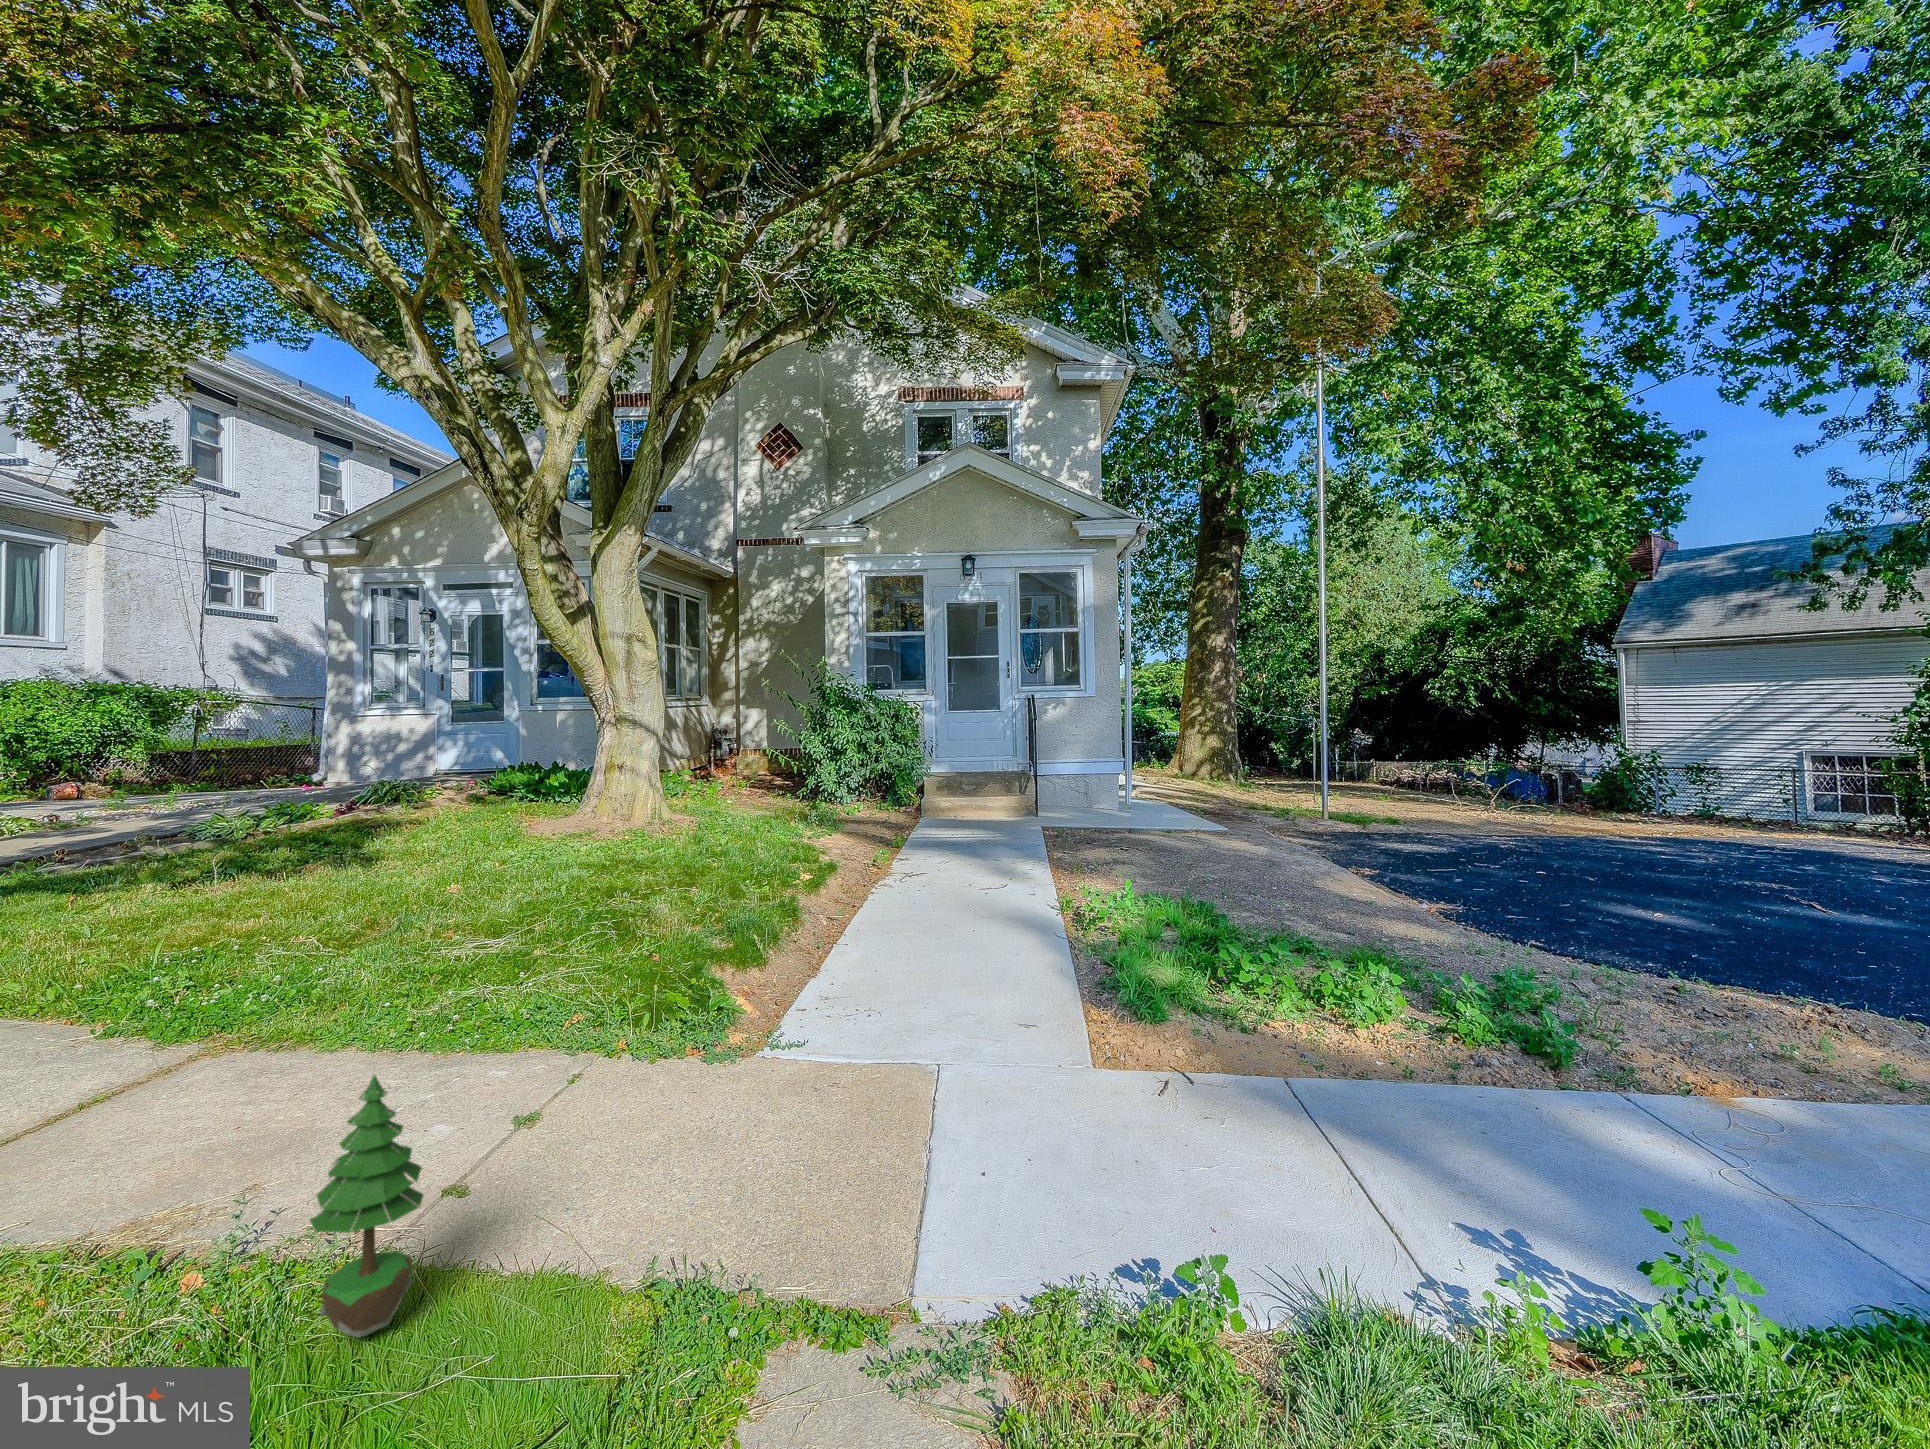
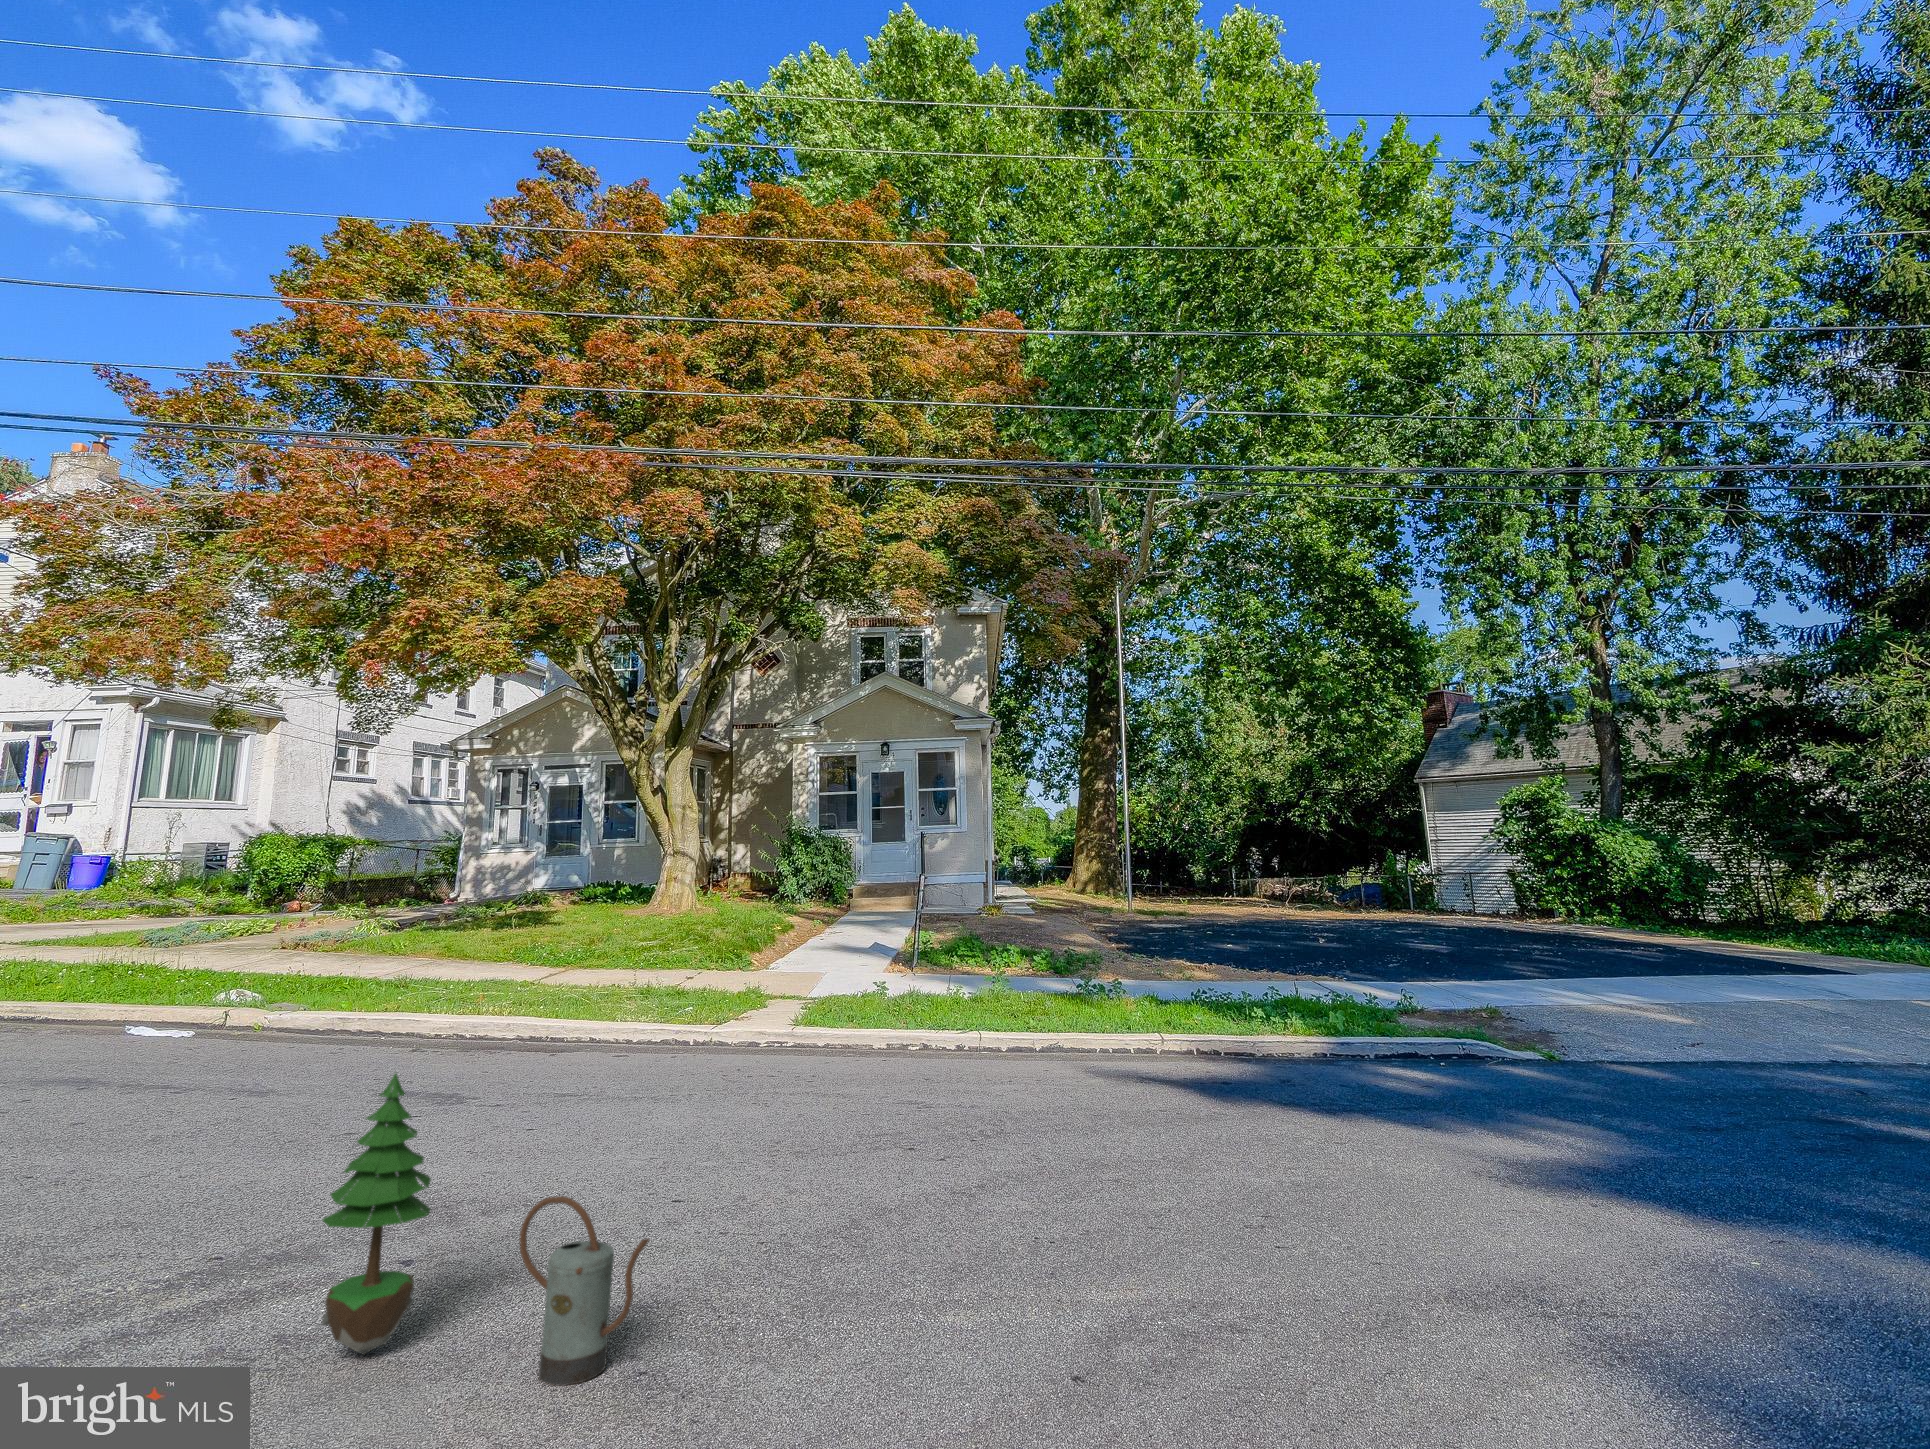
watering can: none [511,1190,638,1371] -> present [519,1196,649,1386]

